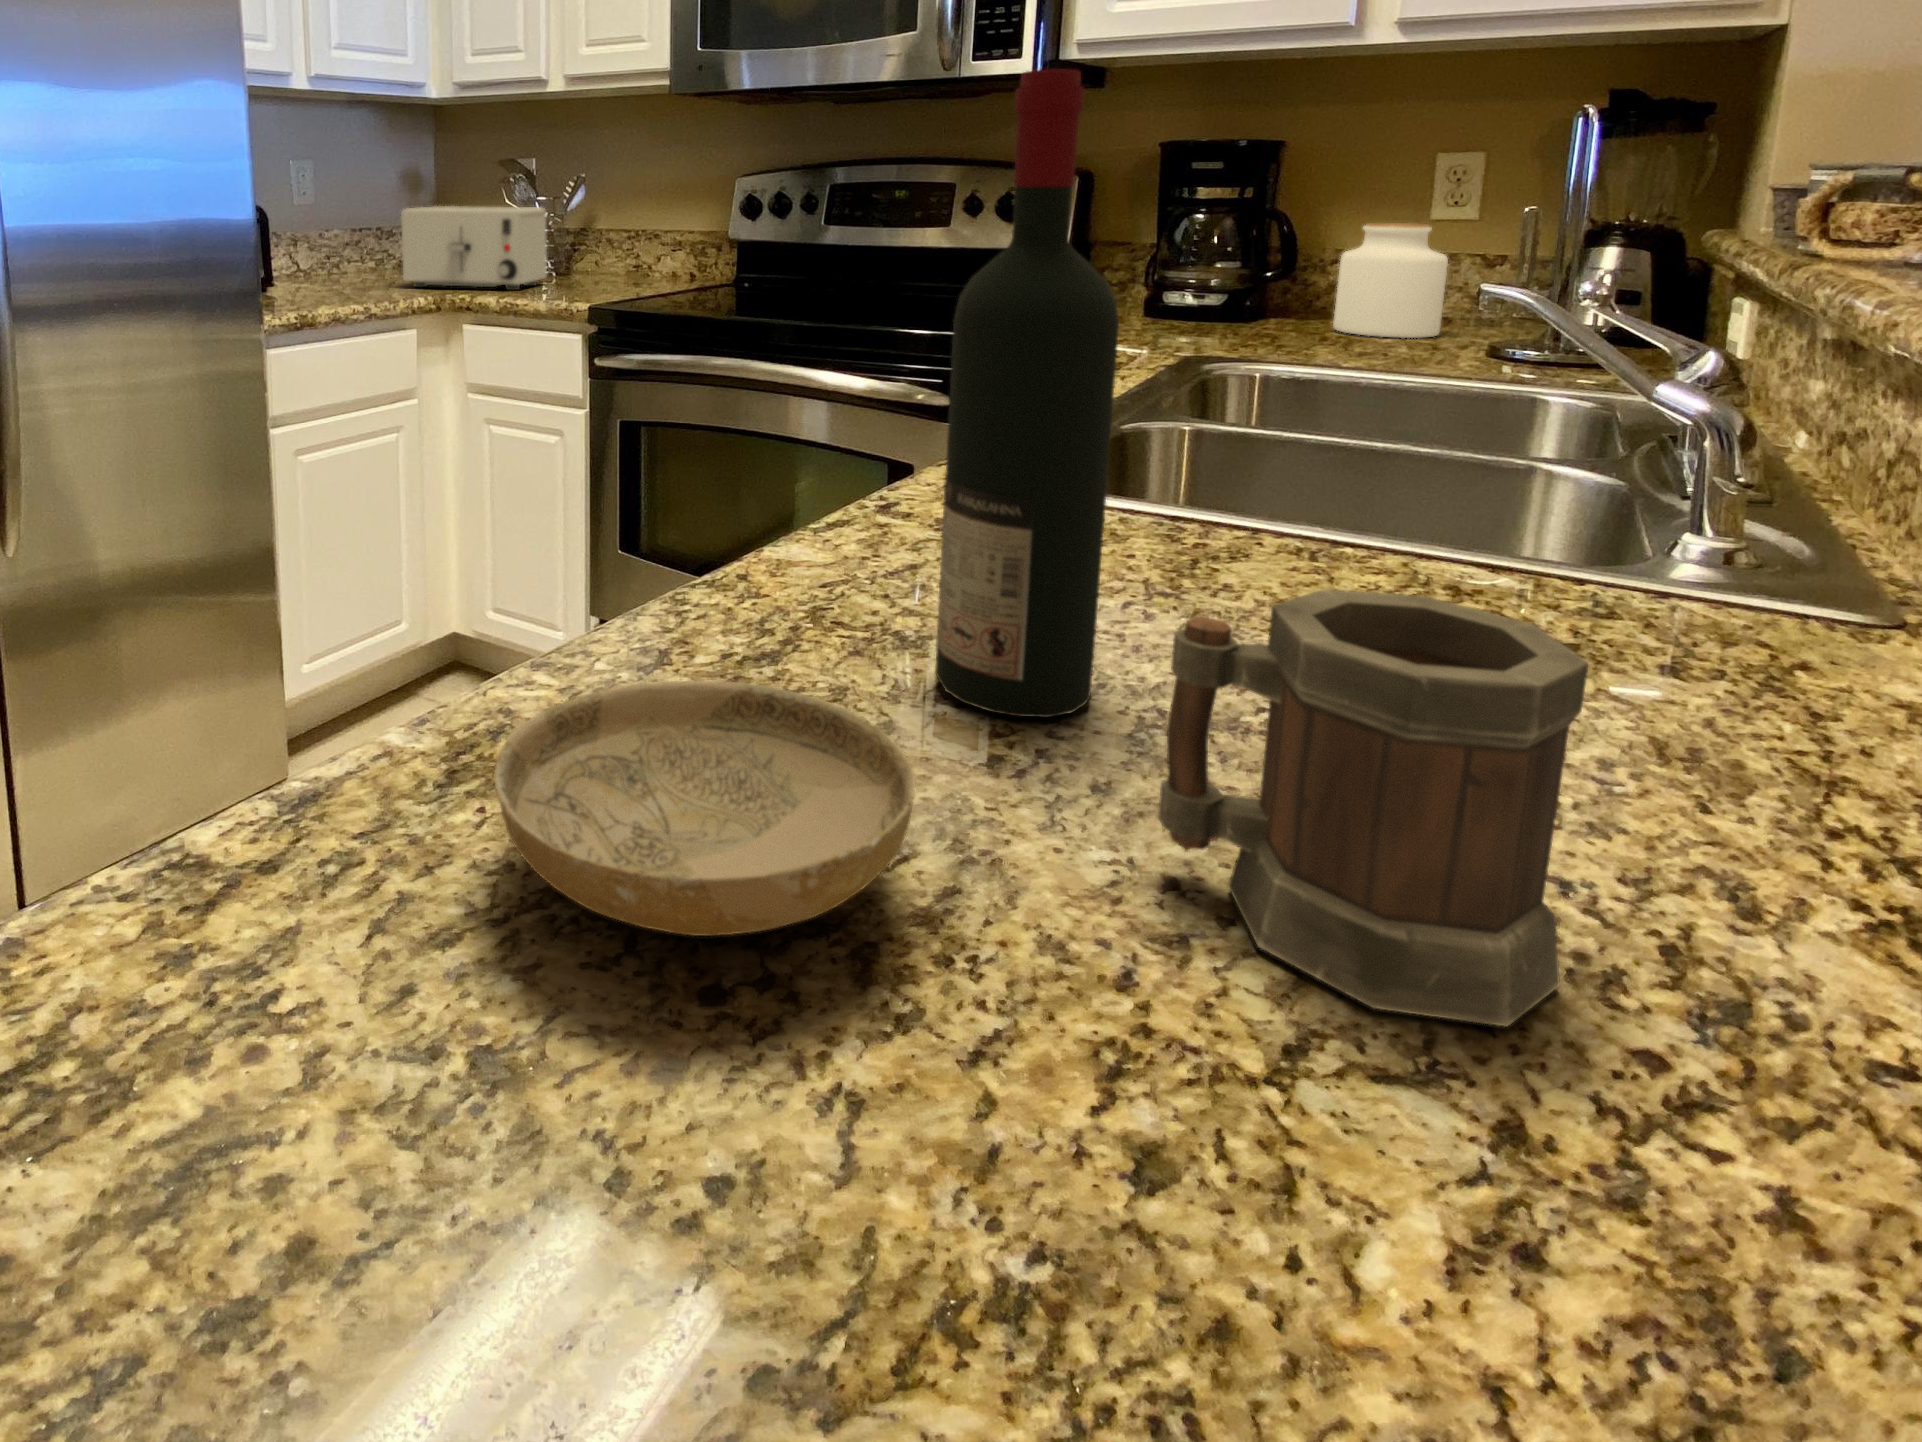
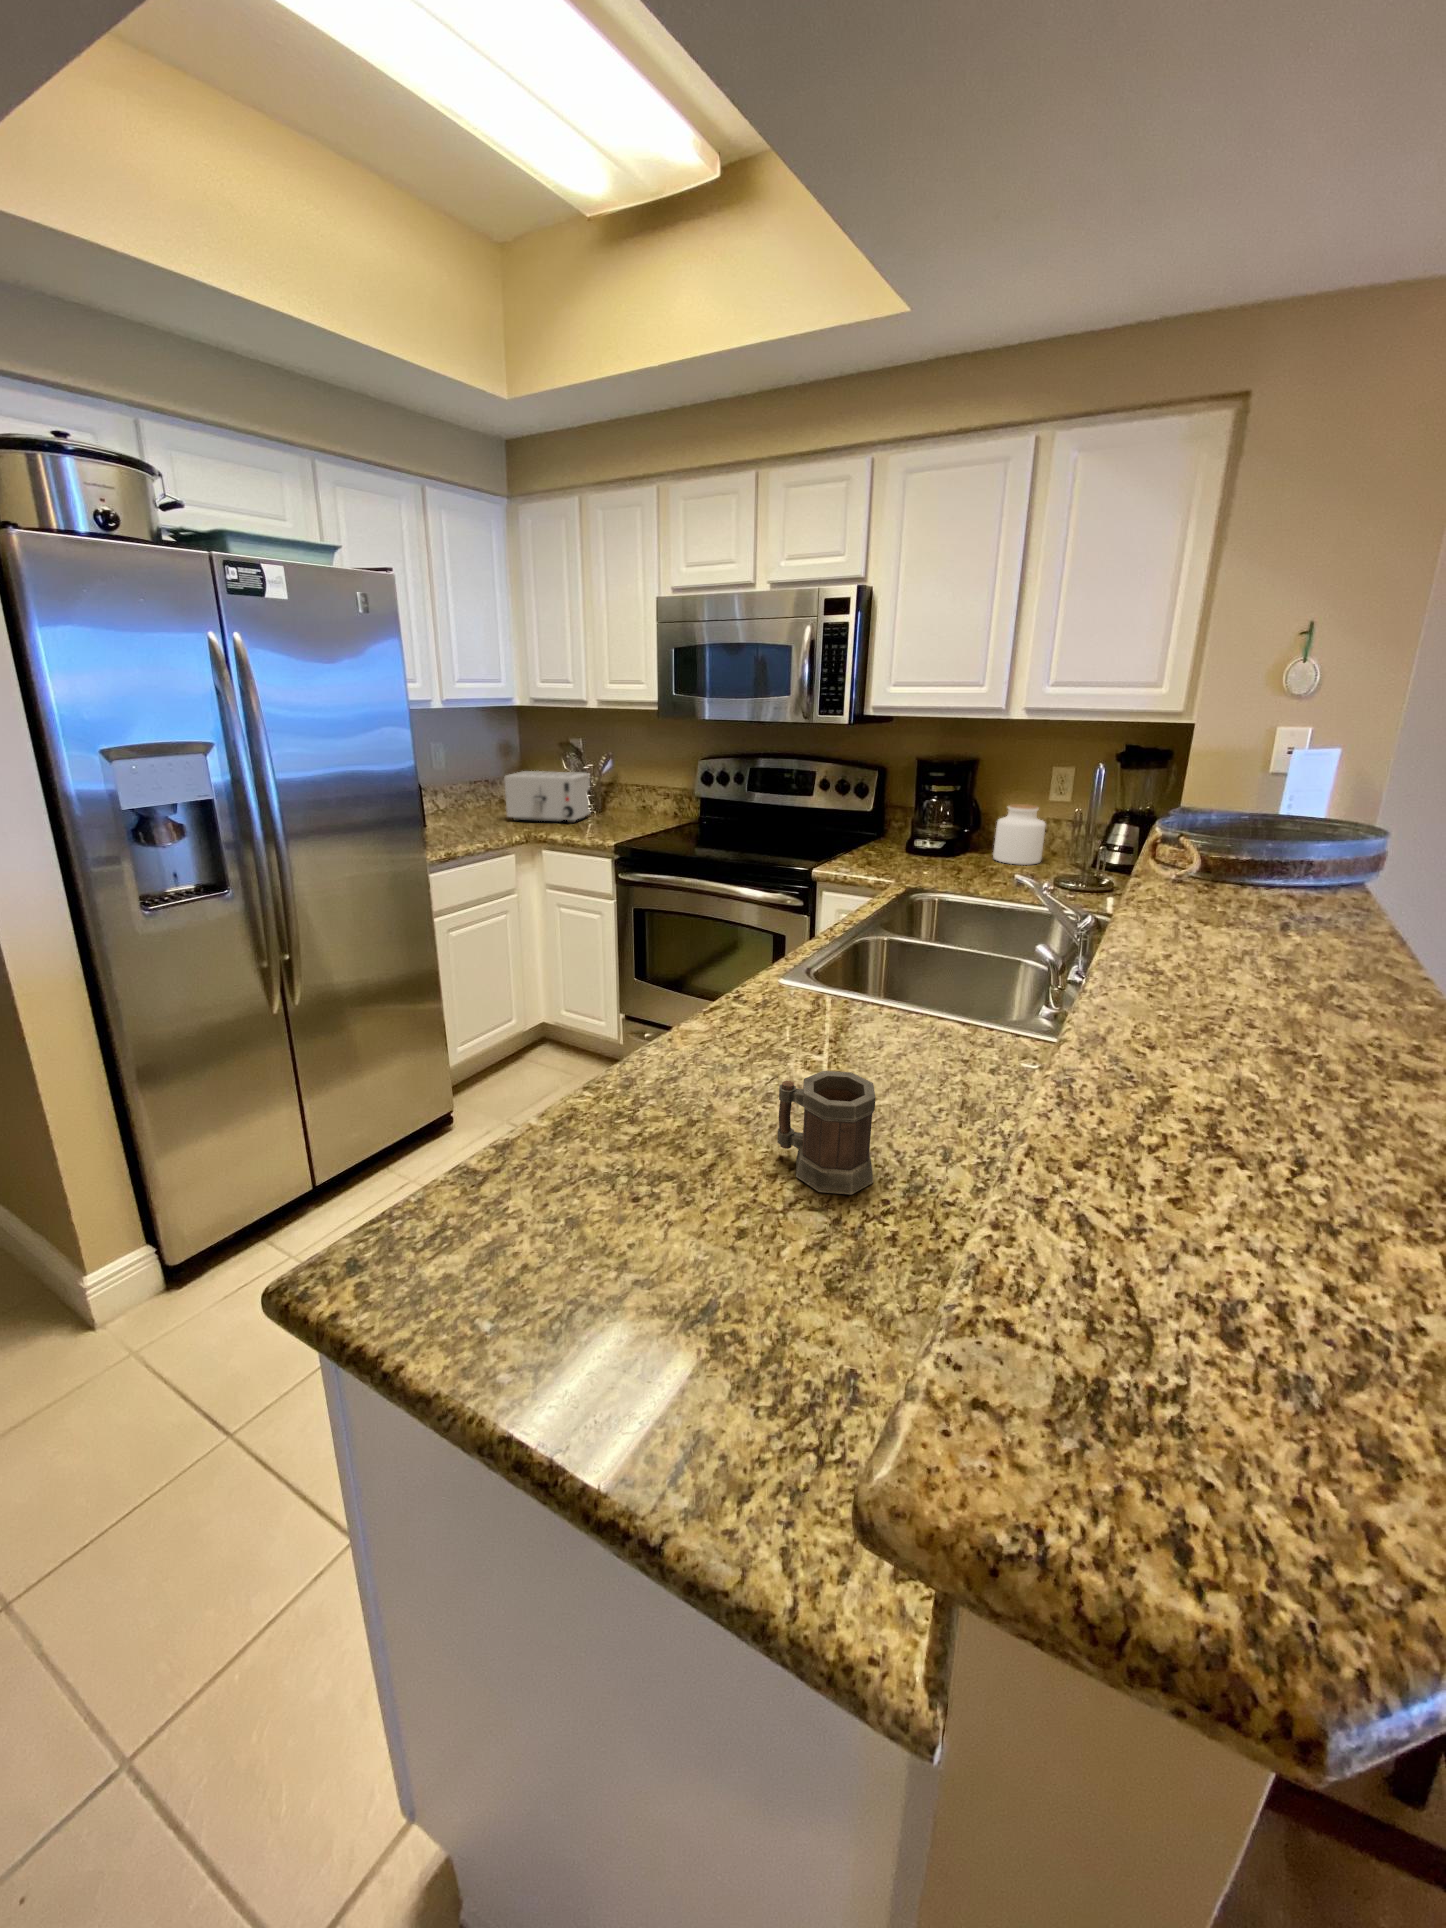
wine bottle: present [935,70,1119,717] -> none [729,880,787,1101]
ceramic bowl: present [494,681,915,936] -> none [570,1100,700,1184]

